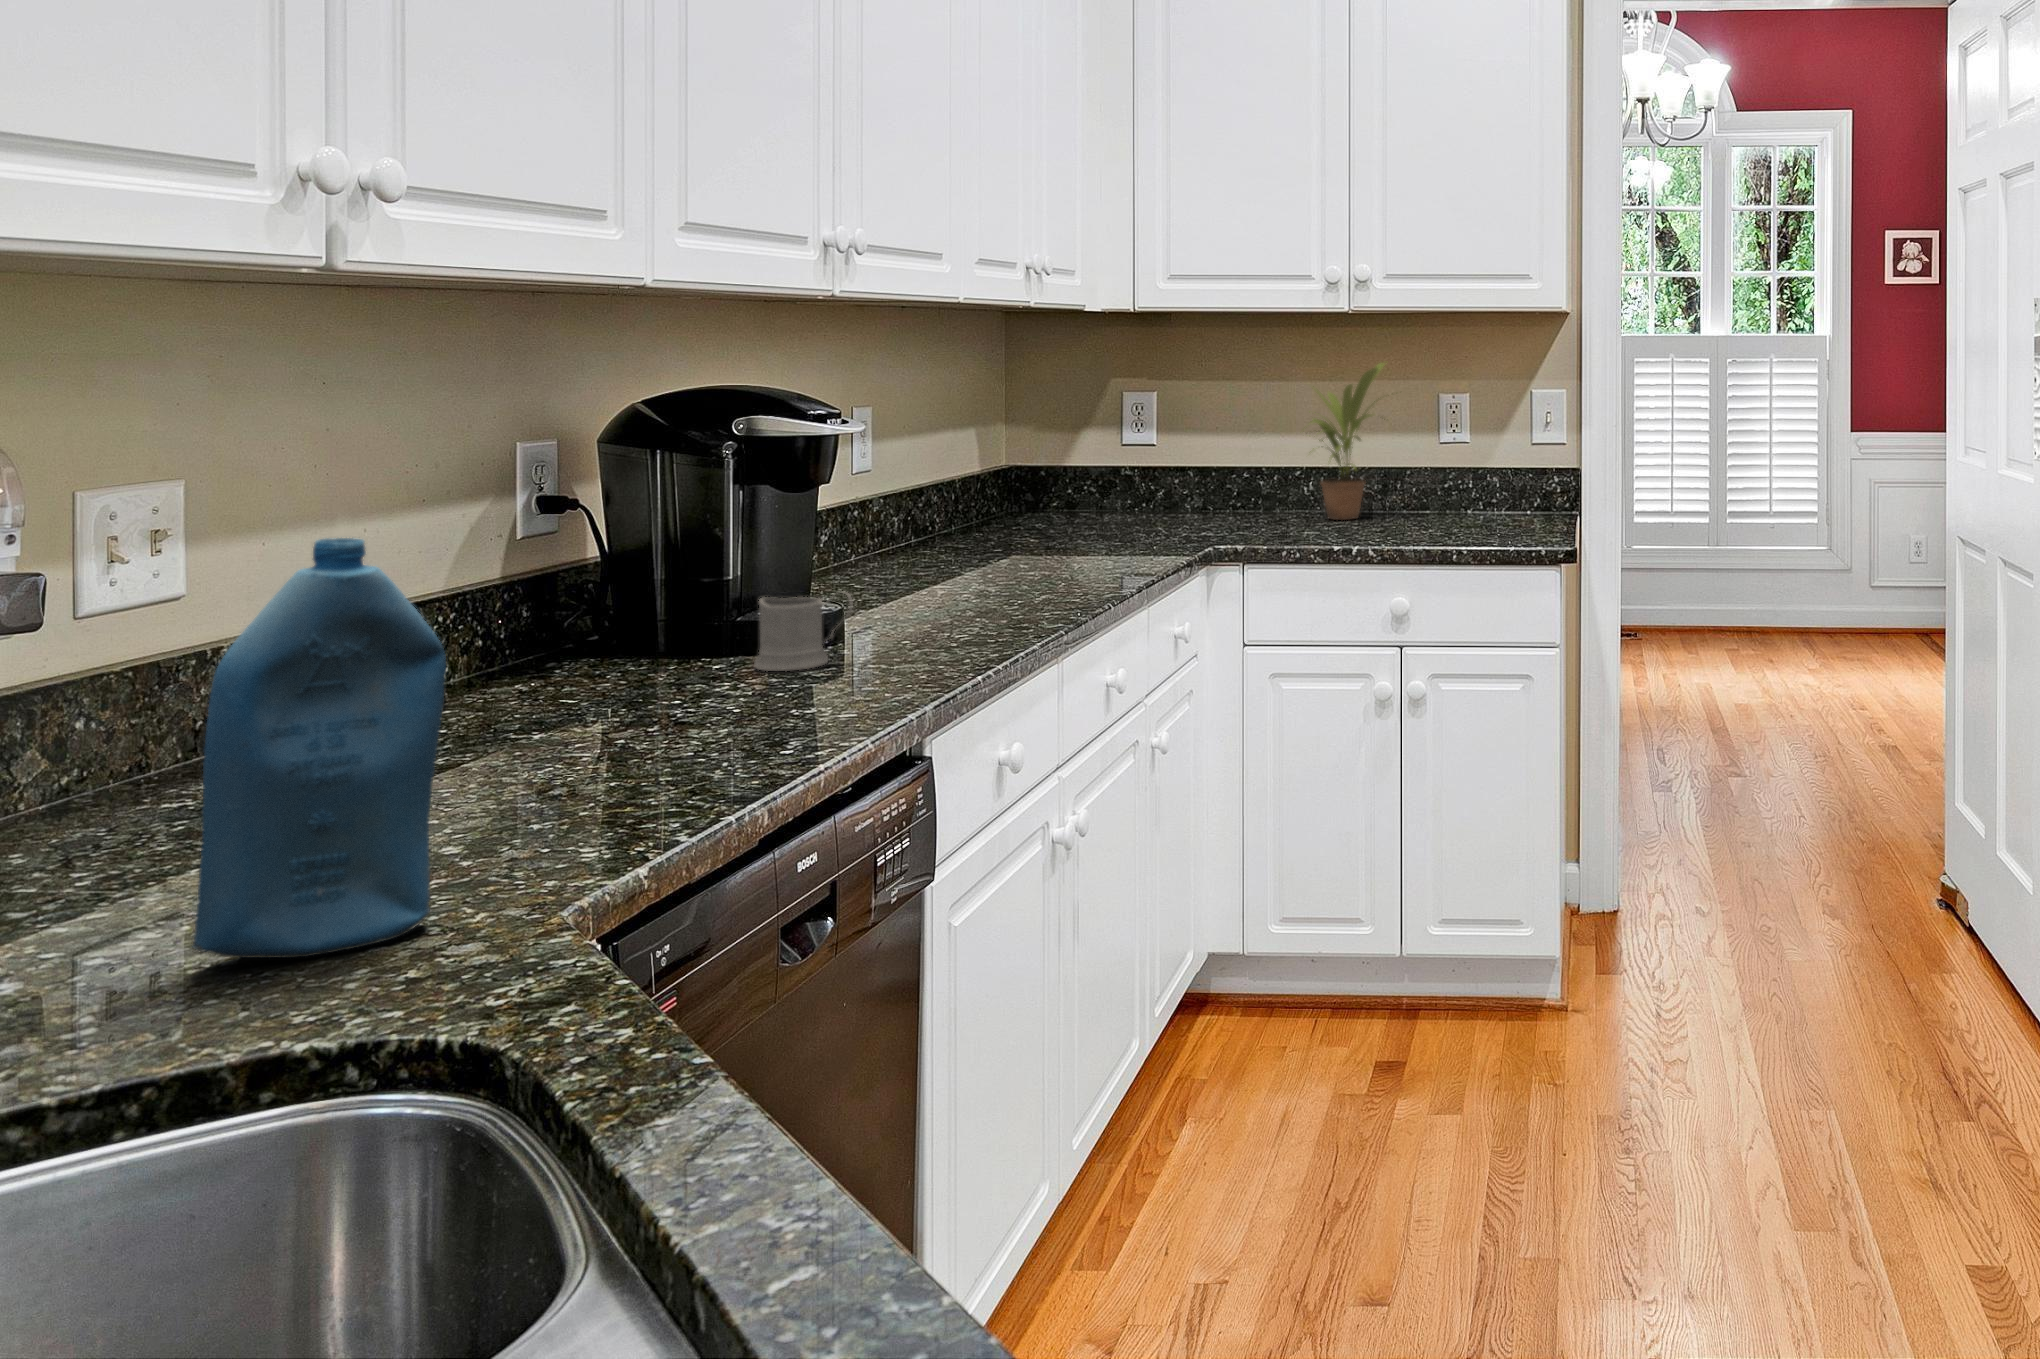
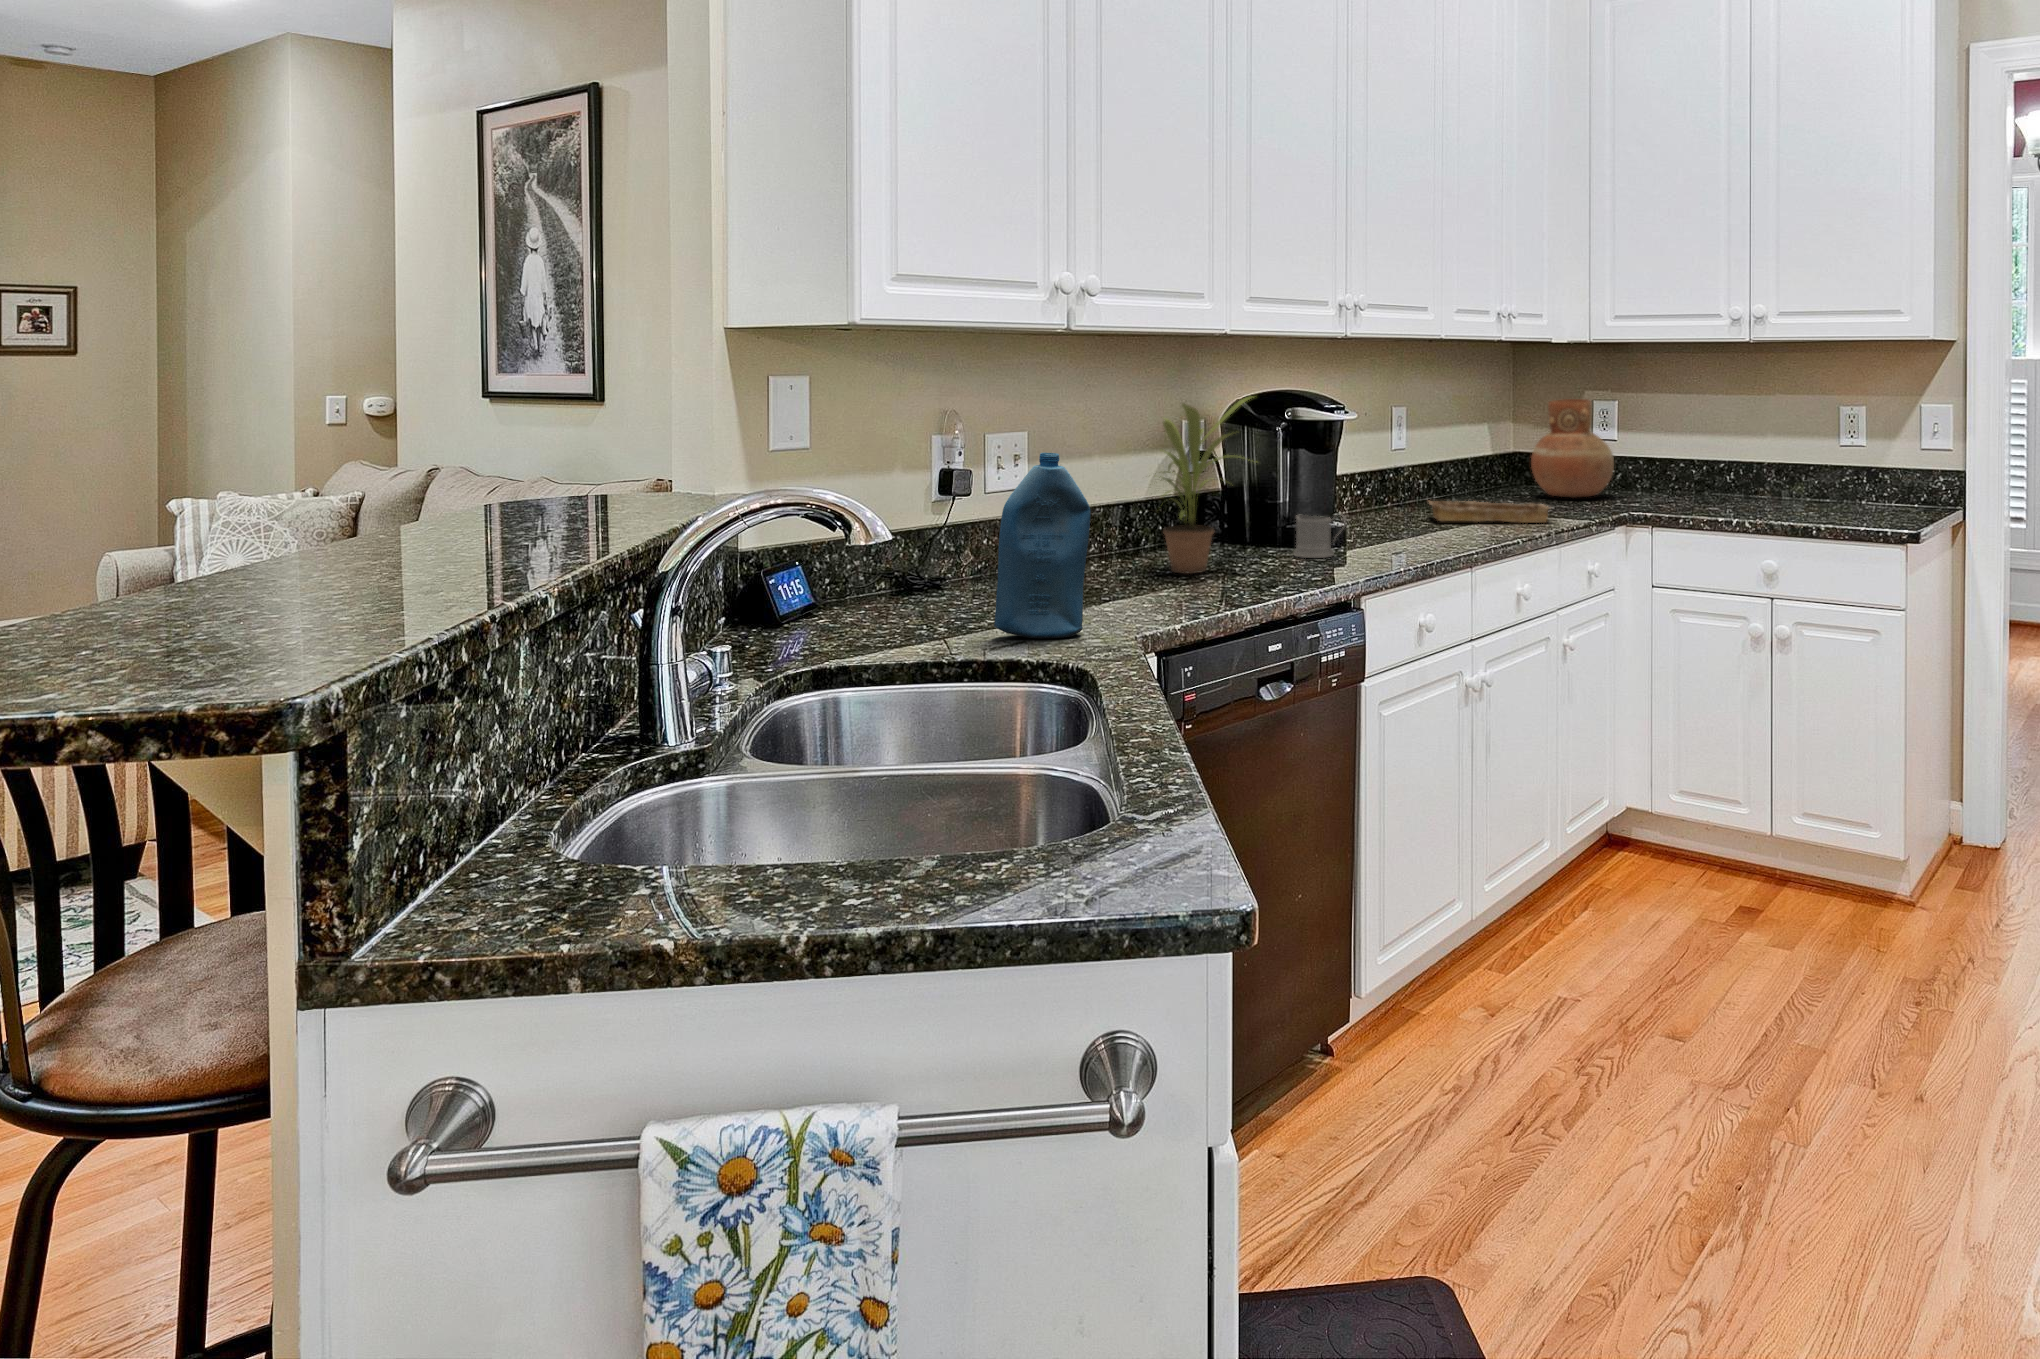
potted plant: present [1309,362,1388,520] -> present [1159,397,1251,574]
vase: none [1040,389,1157,527] -> present [1531,399,1614,498]
tray: none [919,543,1116,581] -> present [1429,501,1550,523]

